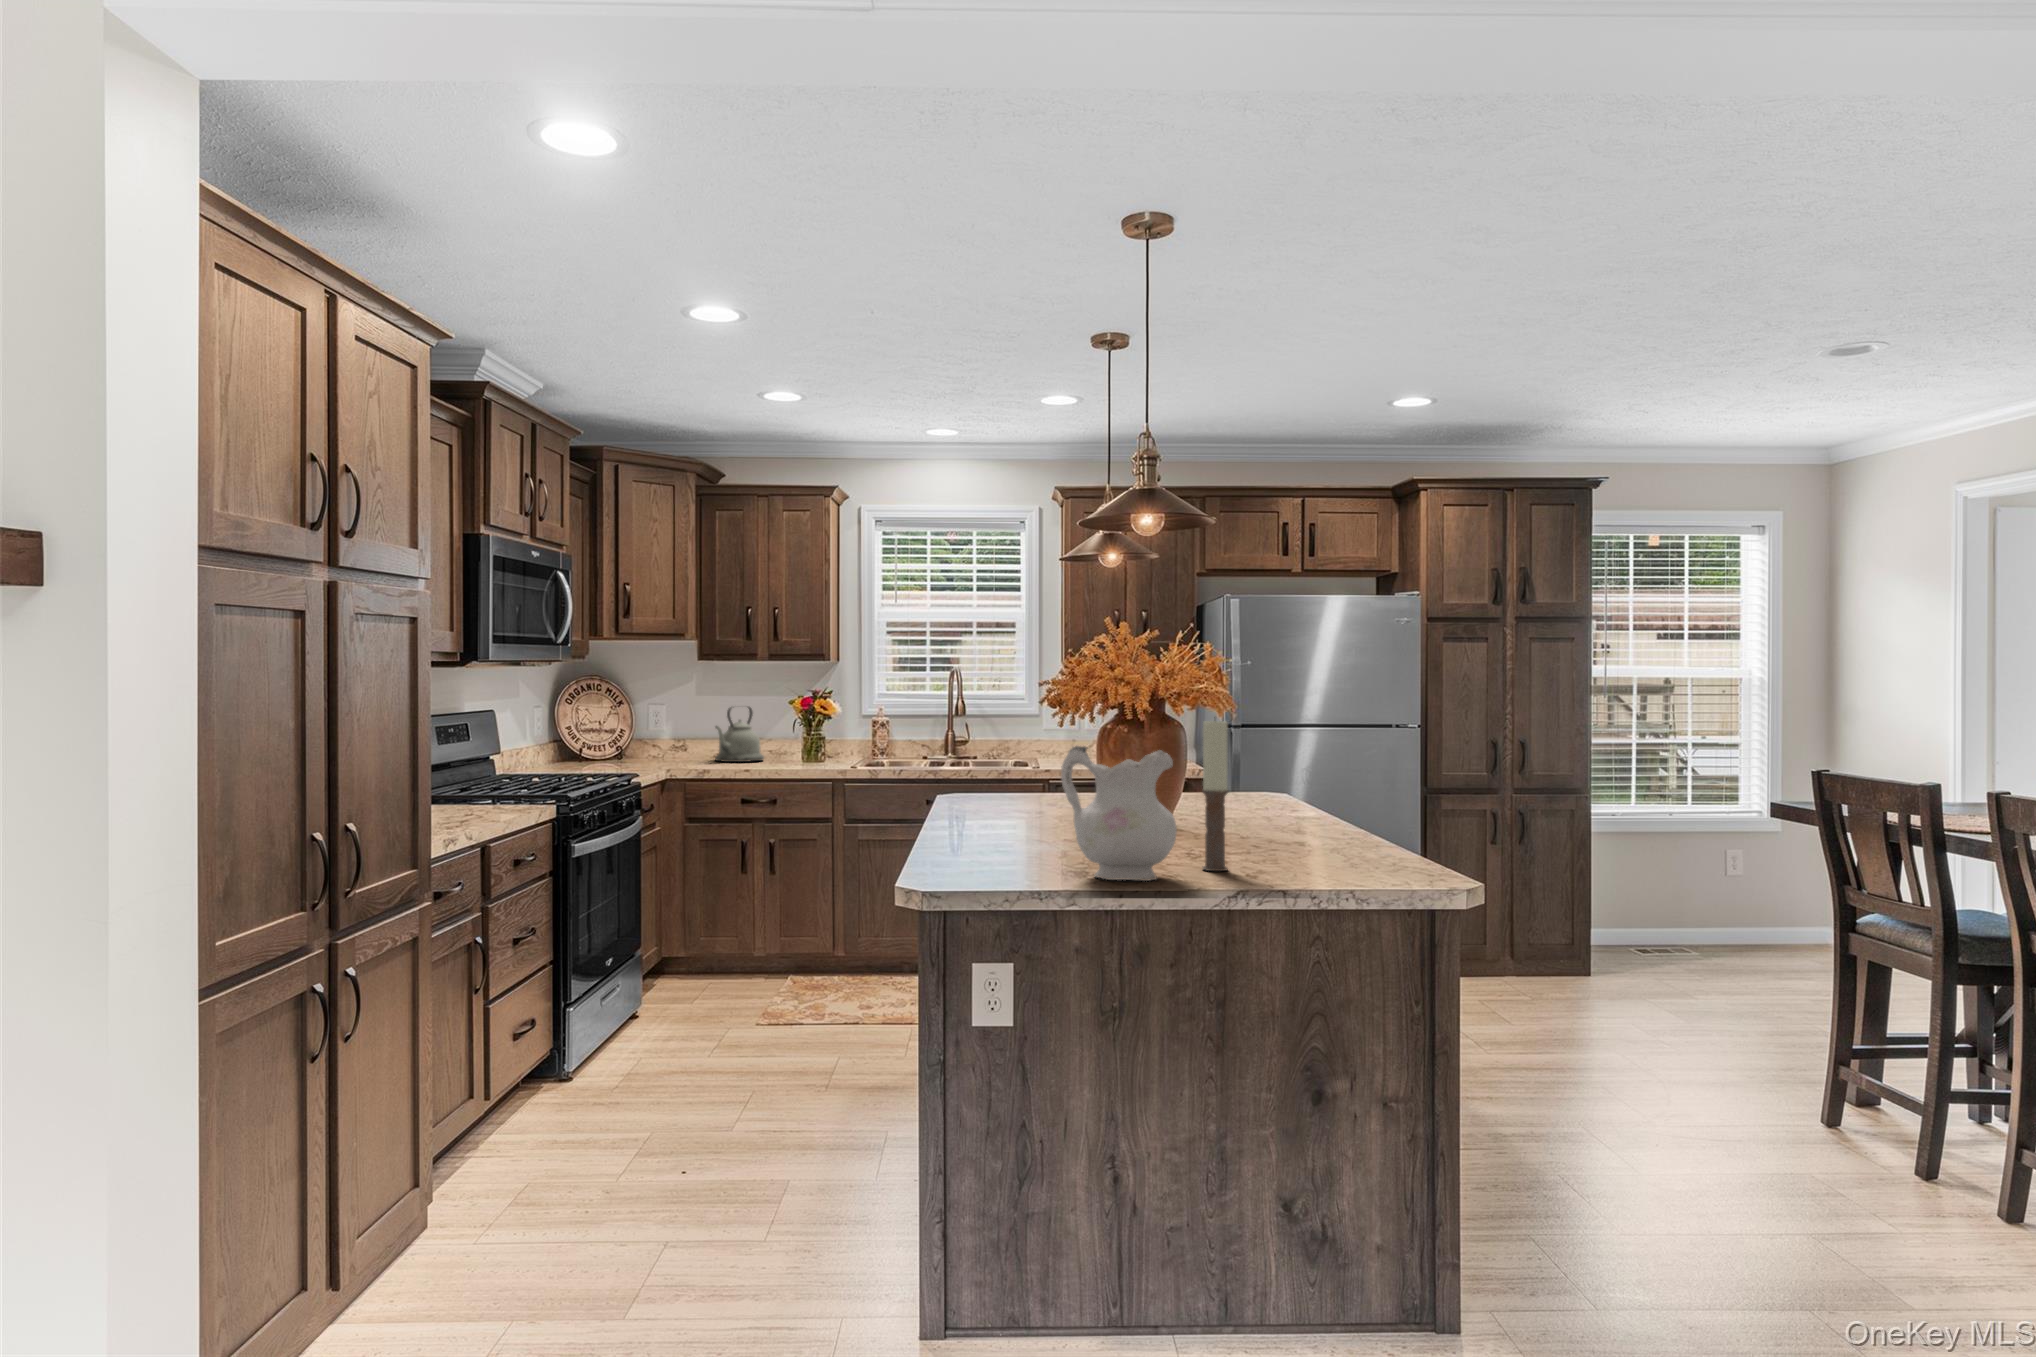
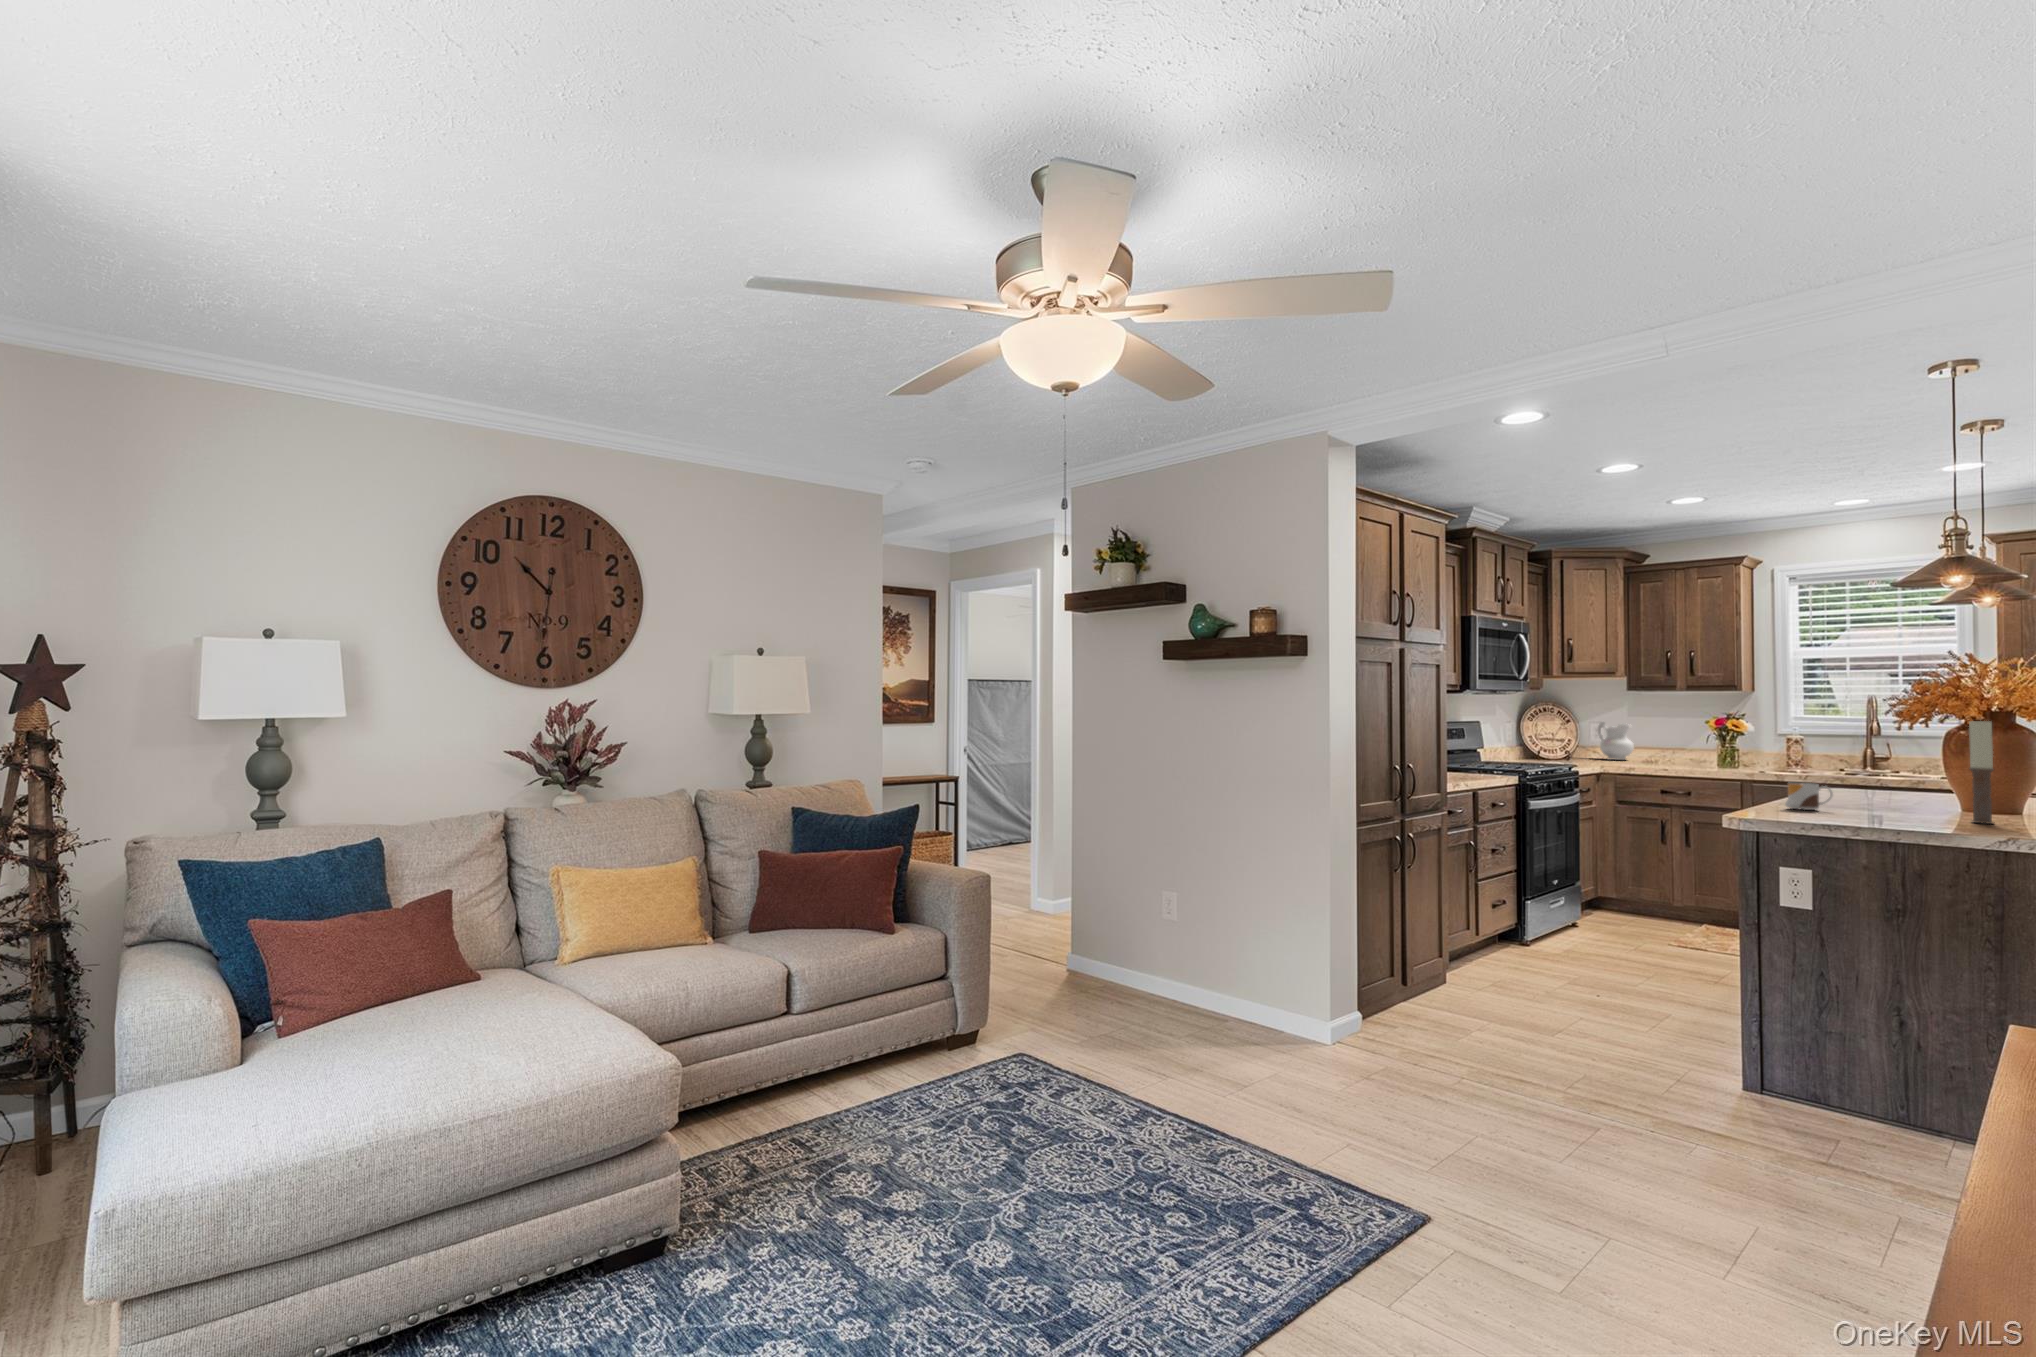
kettle: present [715,707,764,762] -> none [1640,724,1684,765]
ceramic pitcher: present [1061,746,1177,881] -> present [1597,722,1634,760]
mug: none [981,821,1041,867] -> present [1785,783,1833,810]

